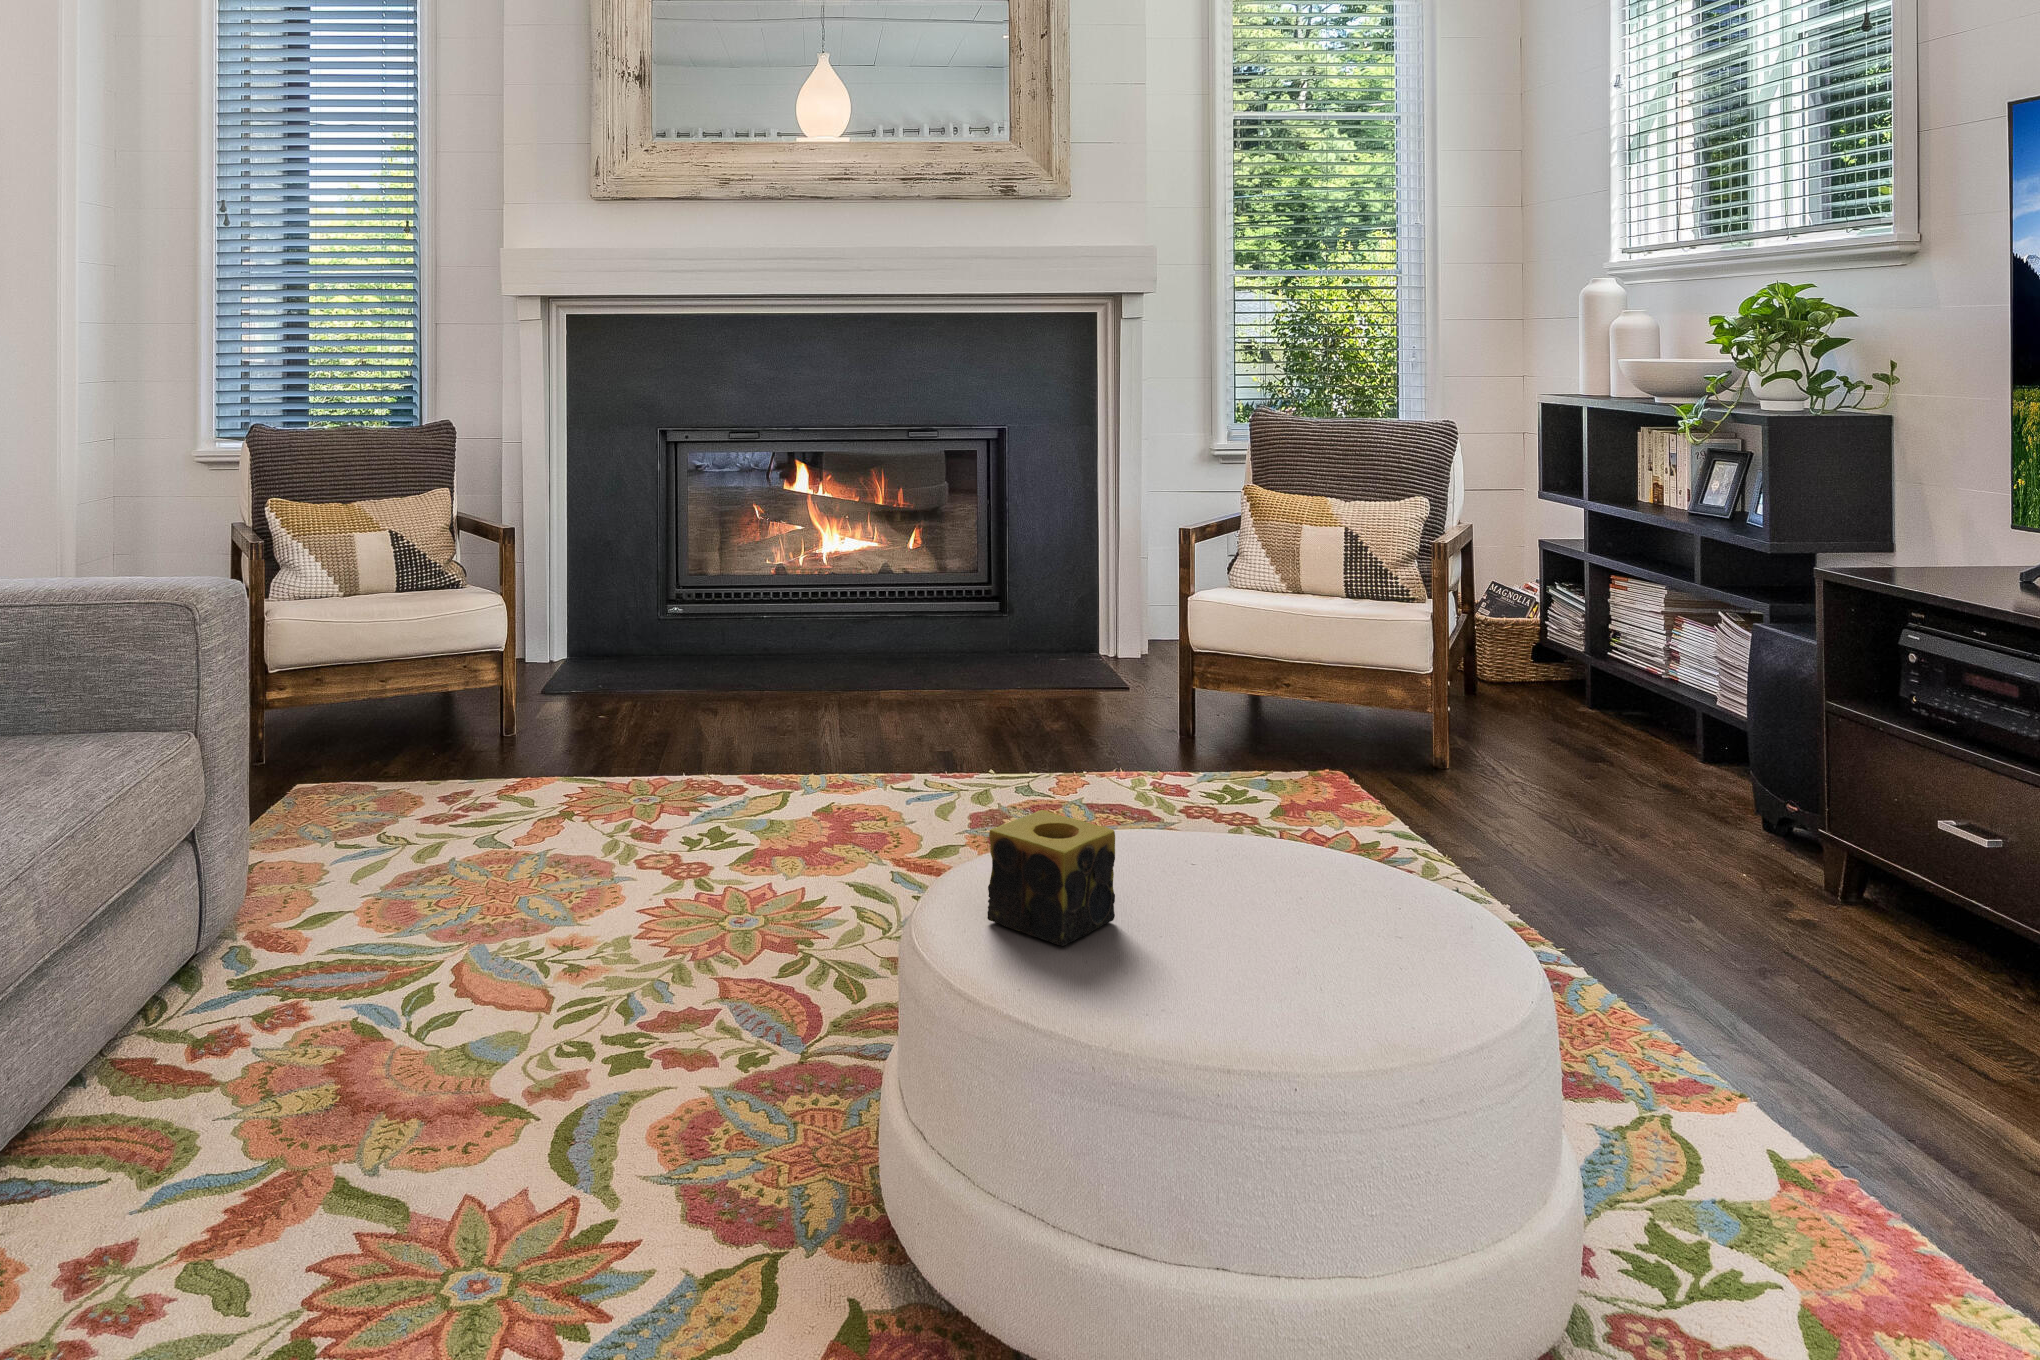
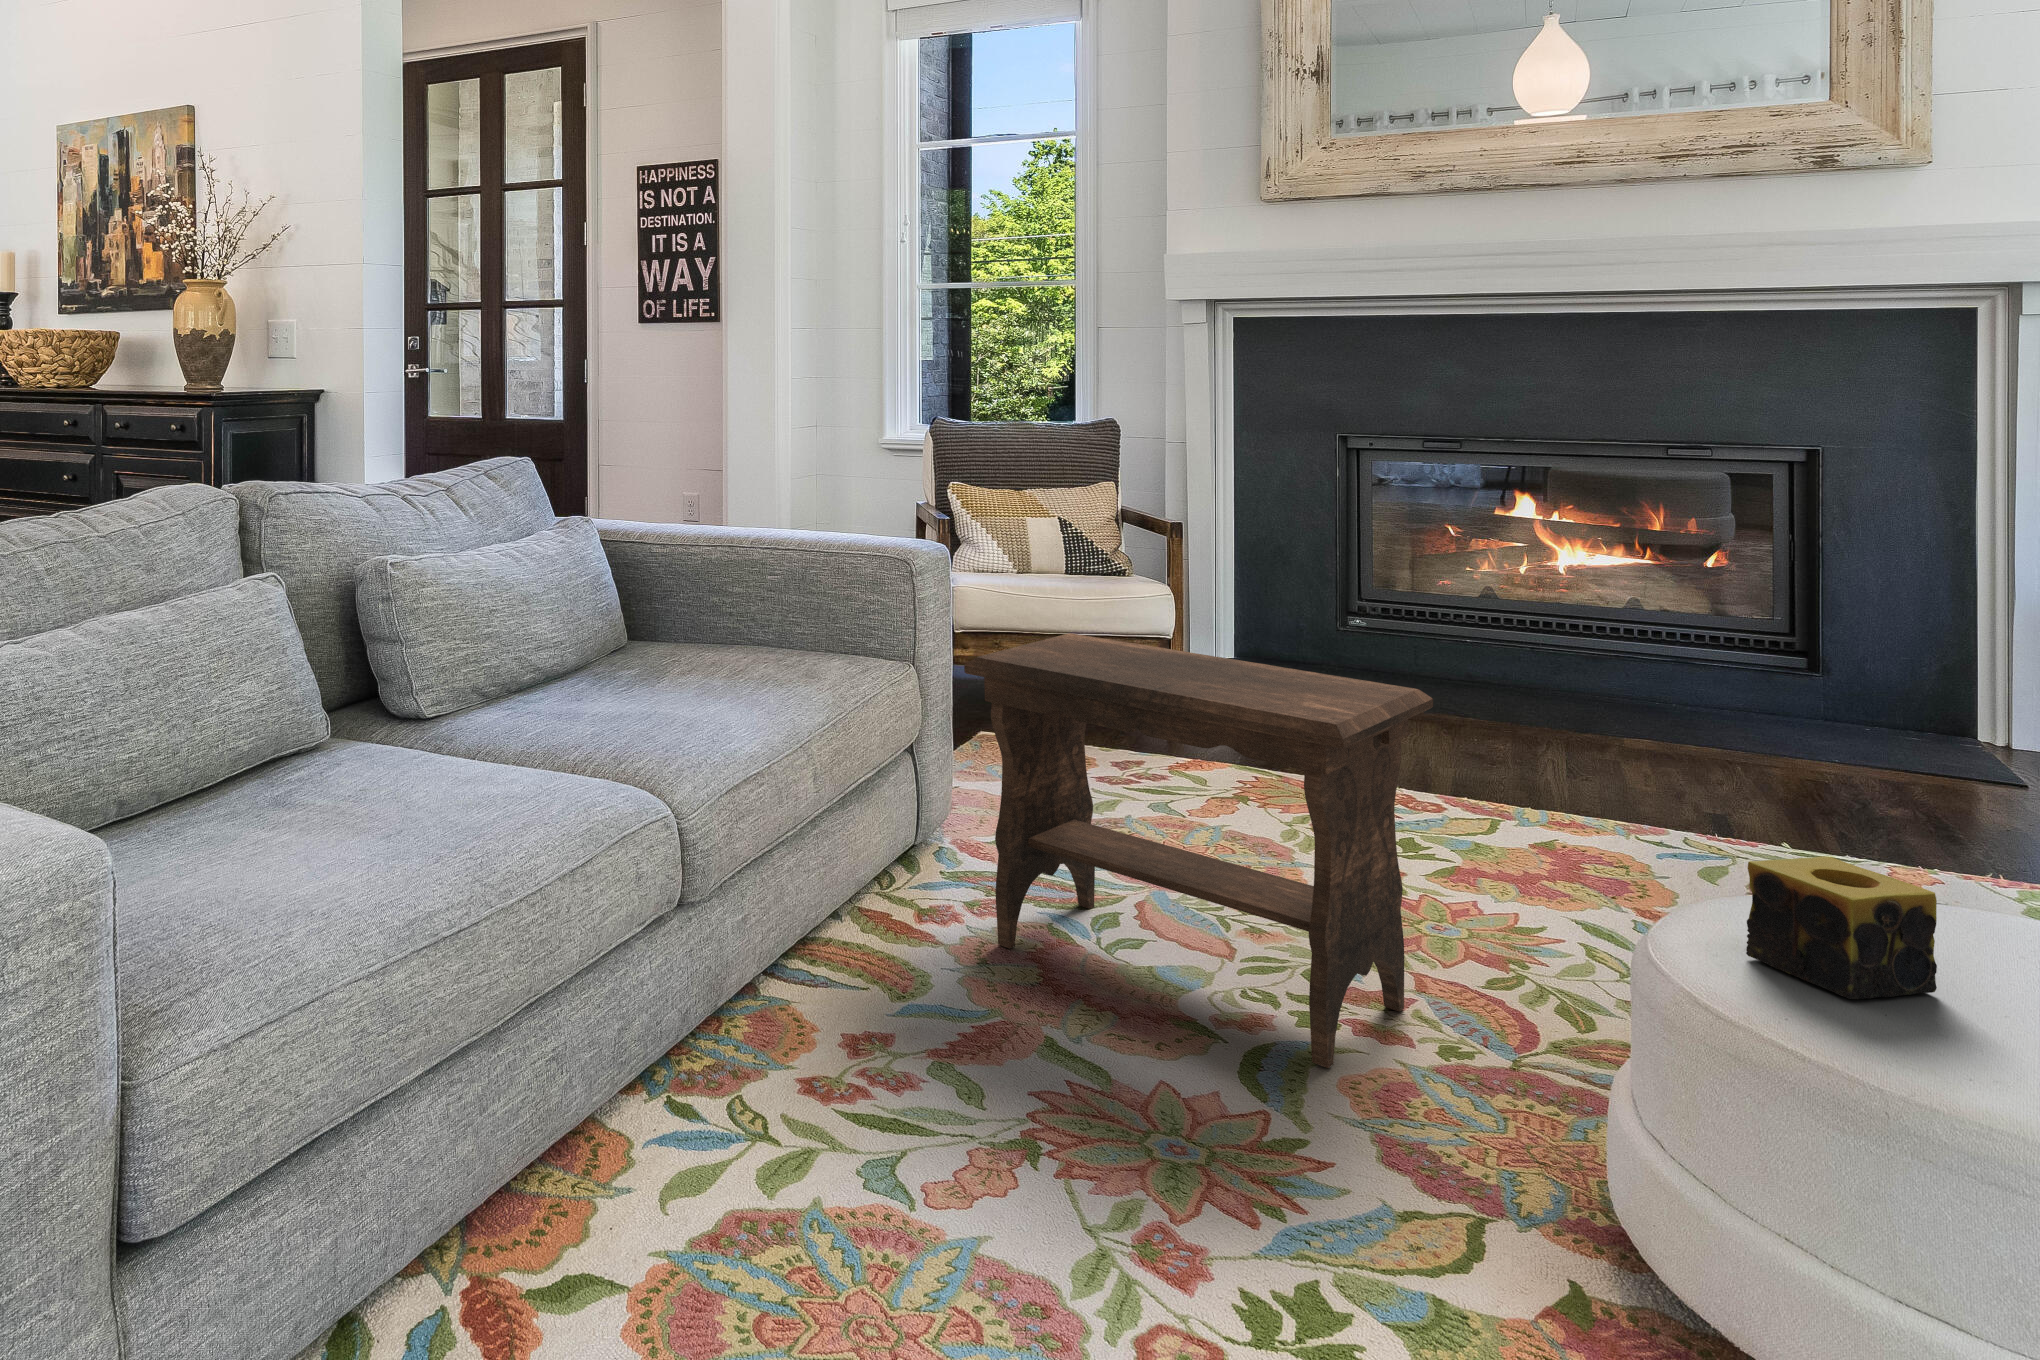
footstool: none [252,672,738,1116] -> present [964,633,1433,1068]

